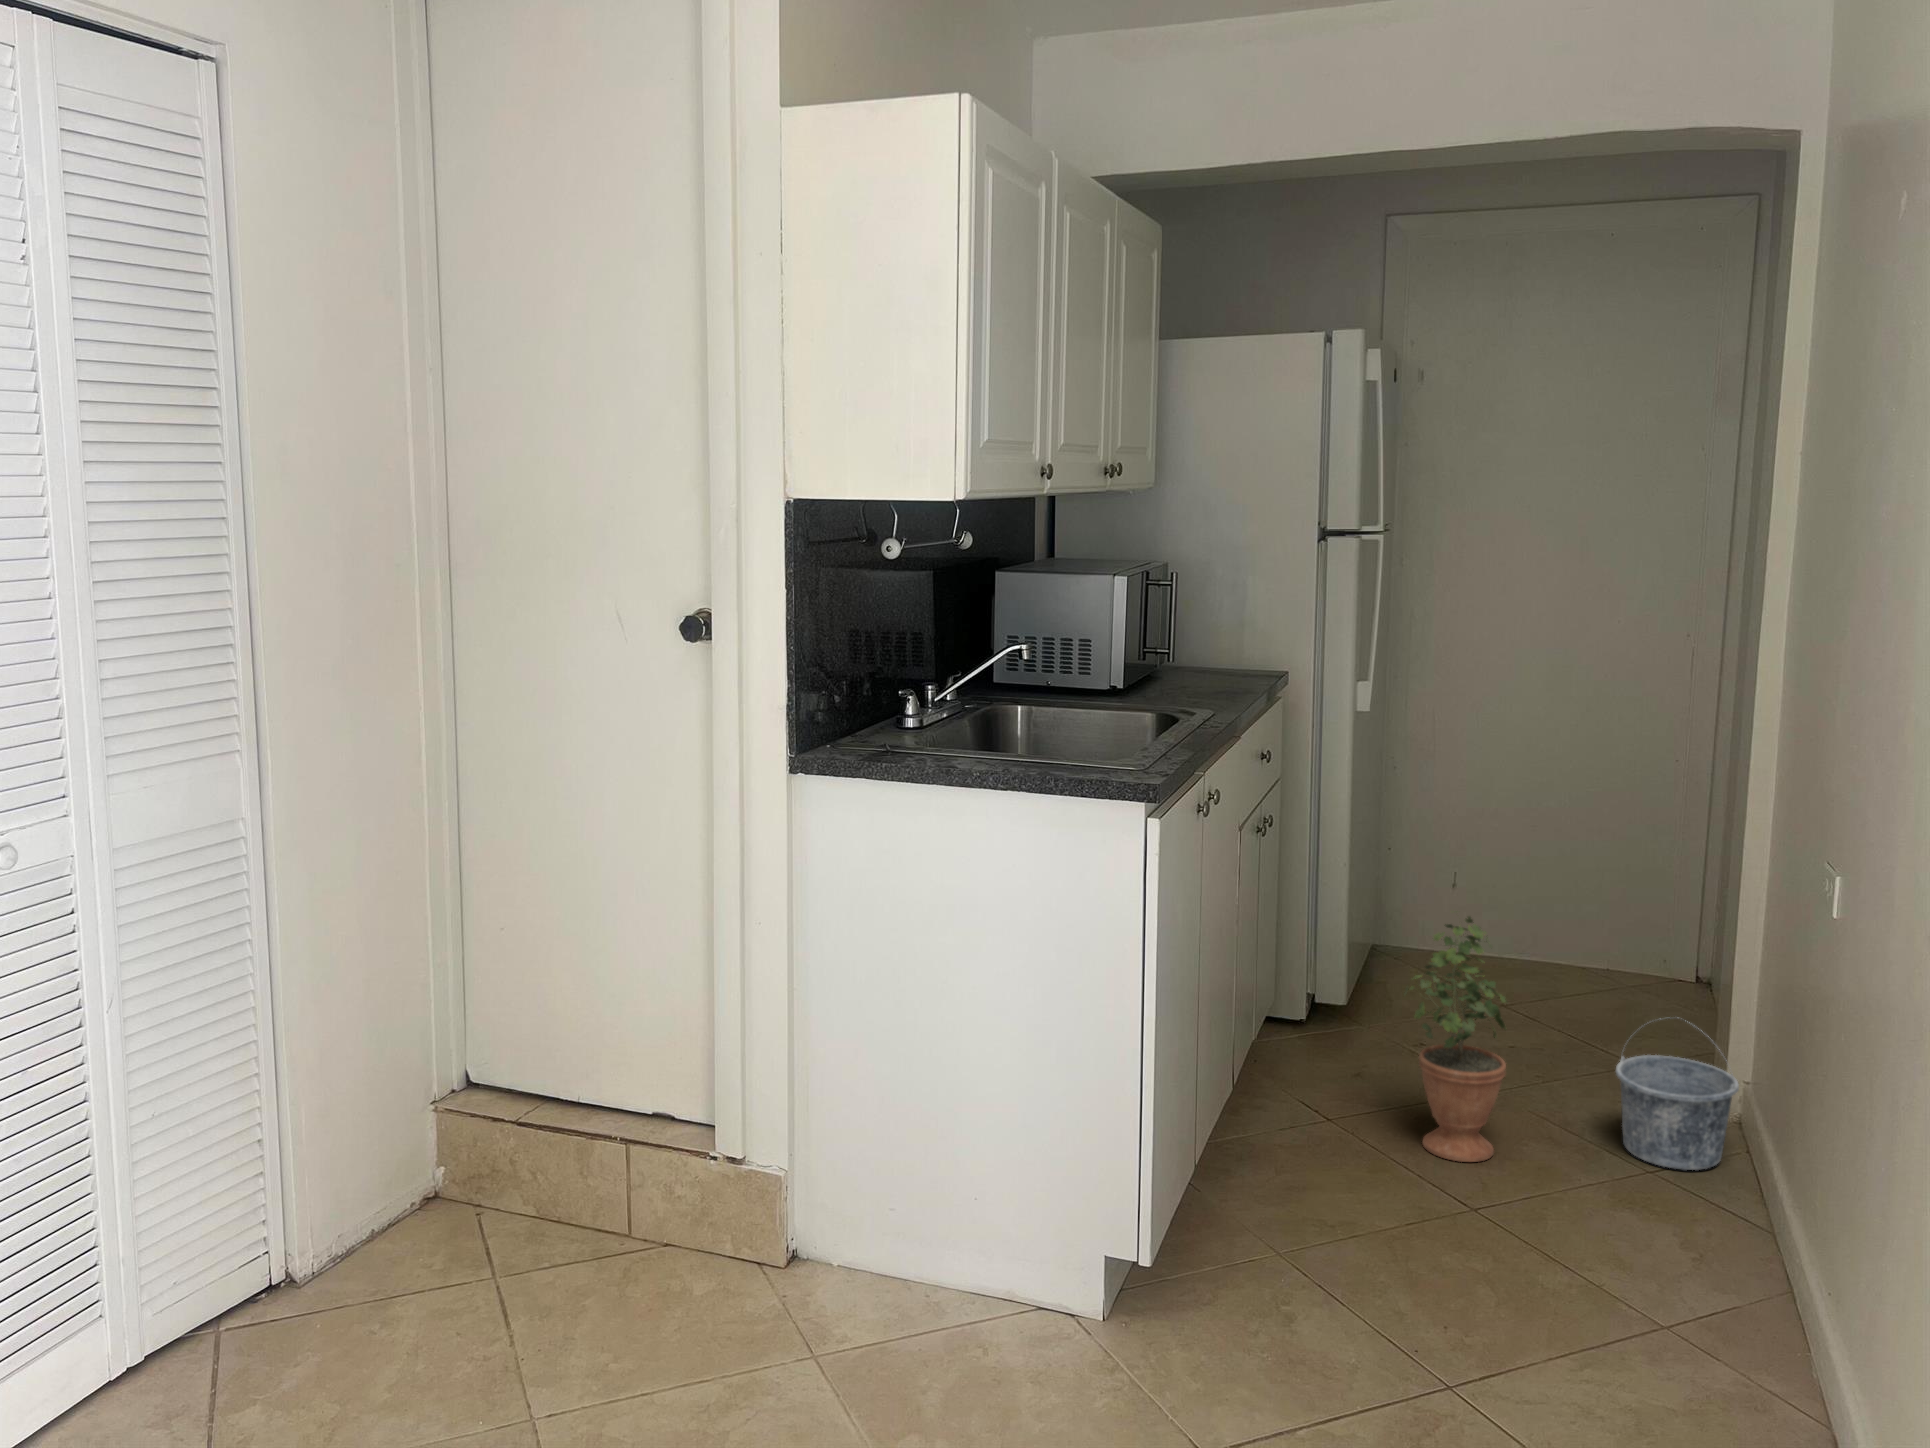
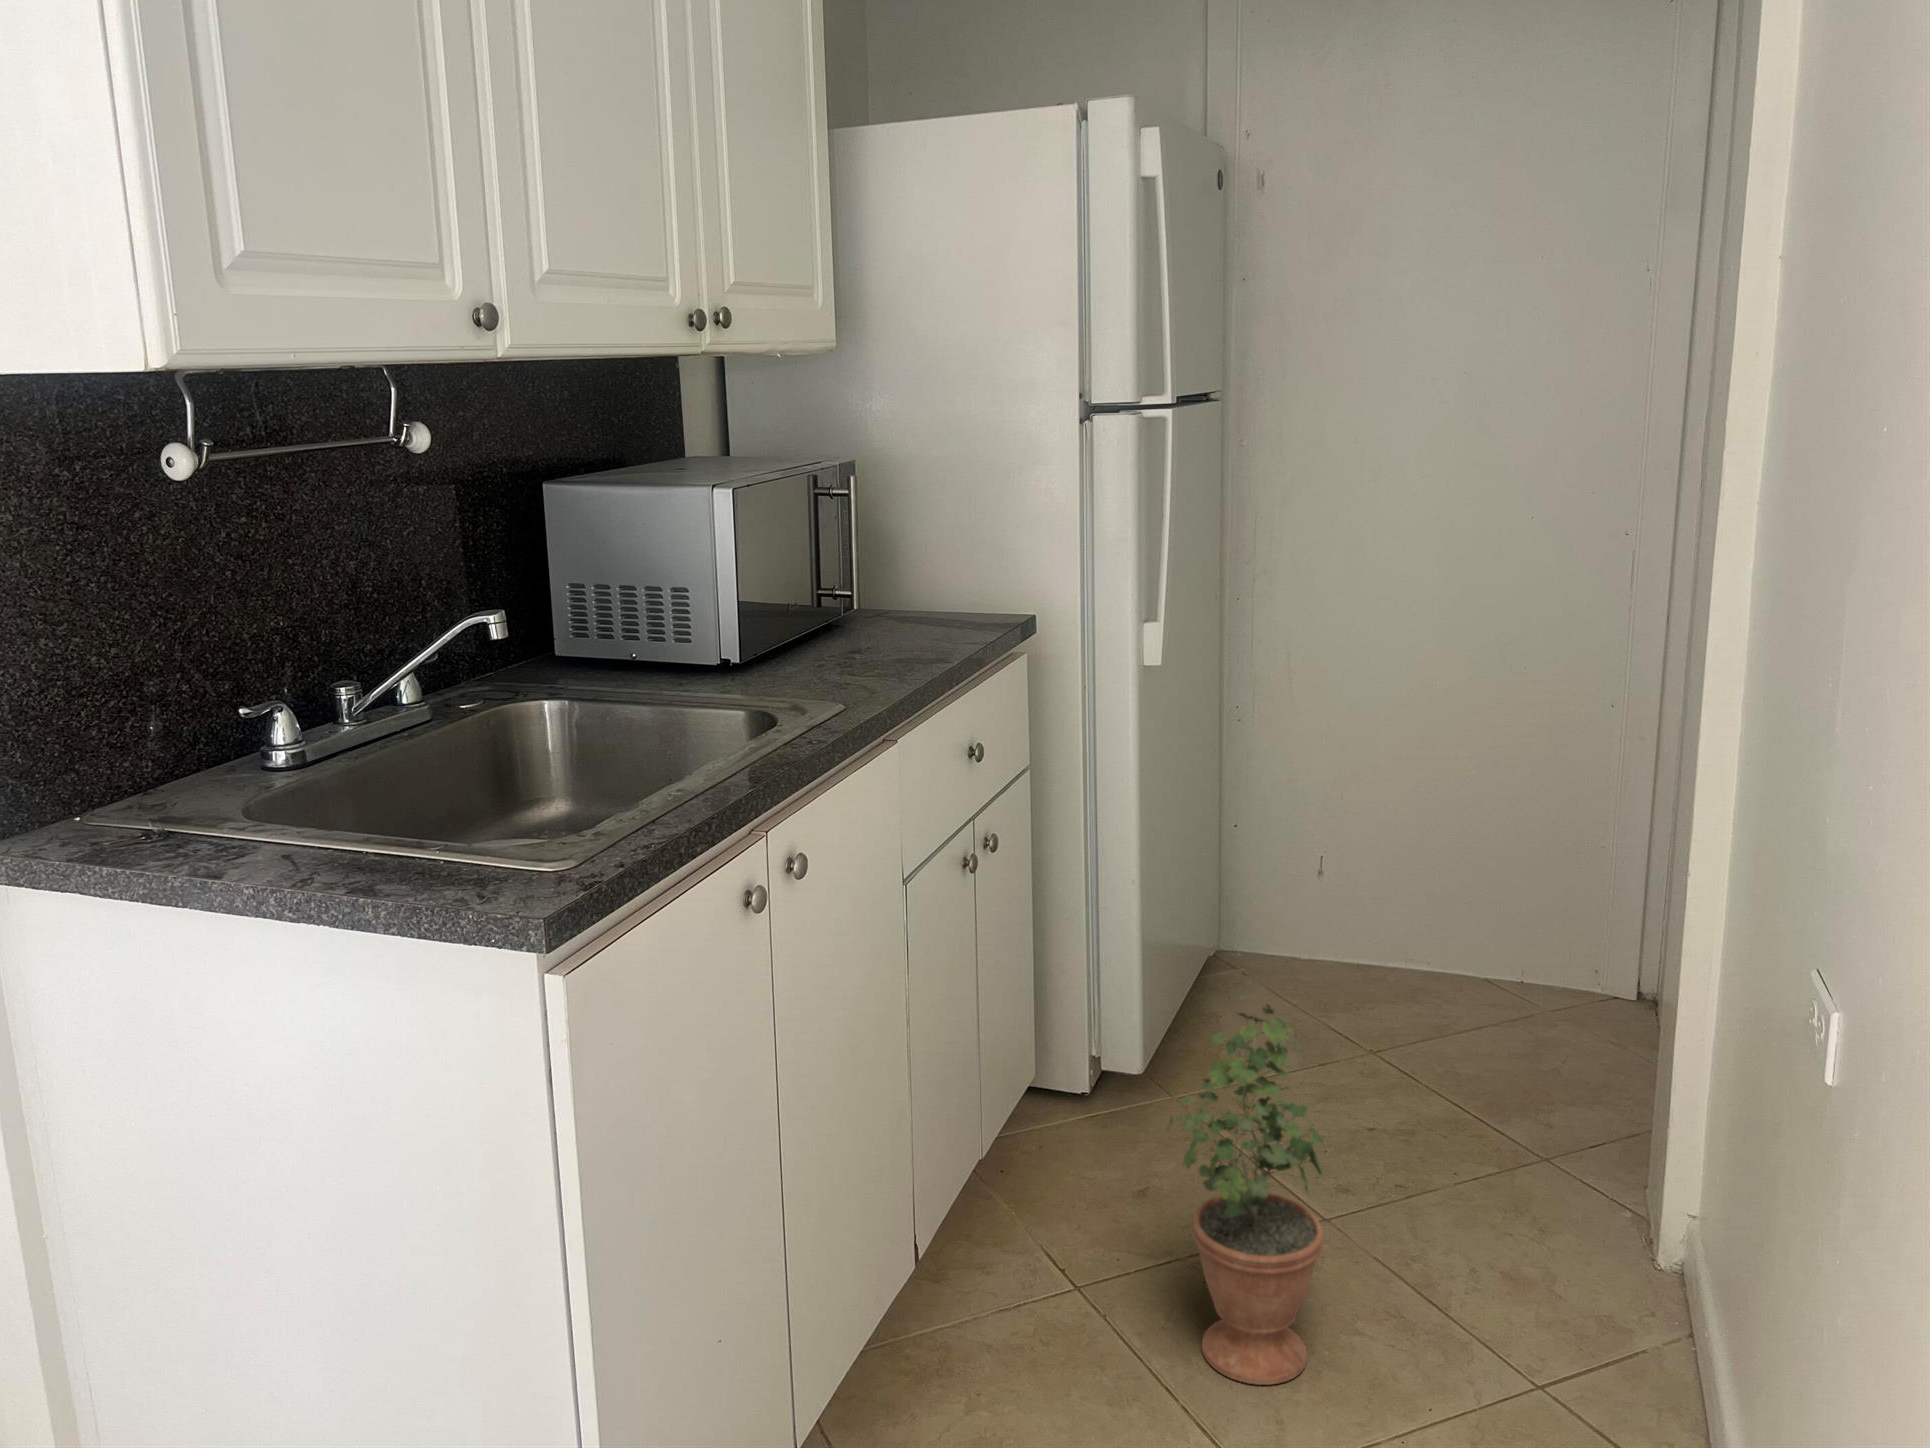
bucket: present [1616,1017,1739,1170] -> none [1494,1154,1680,1391]

